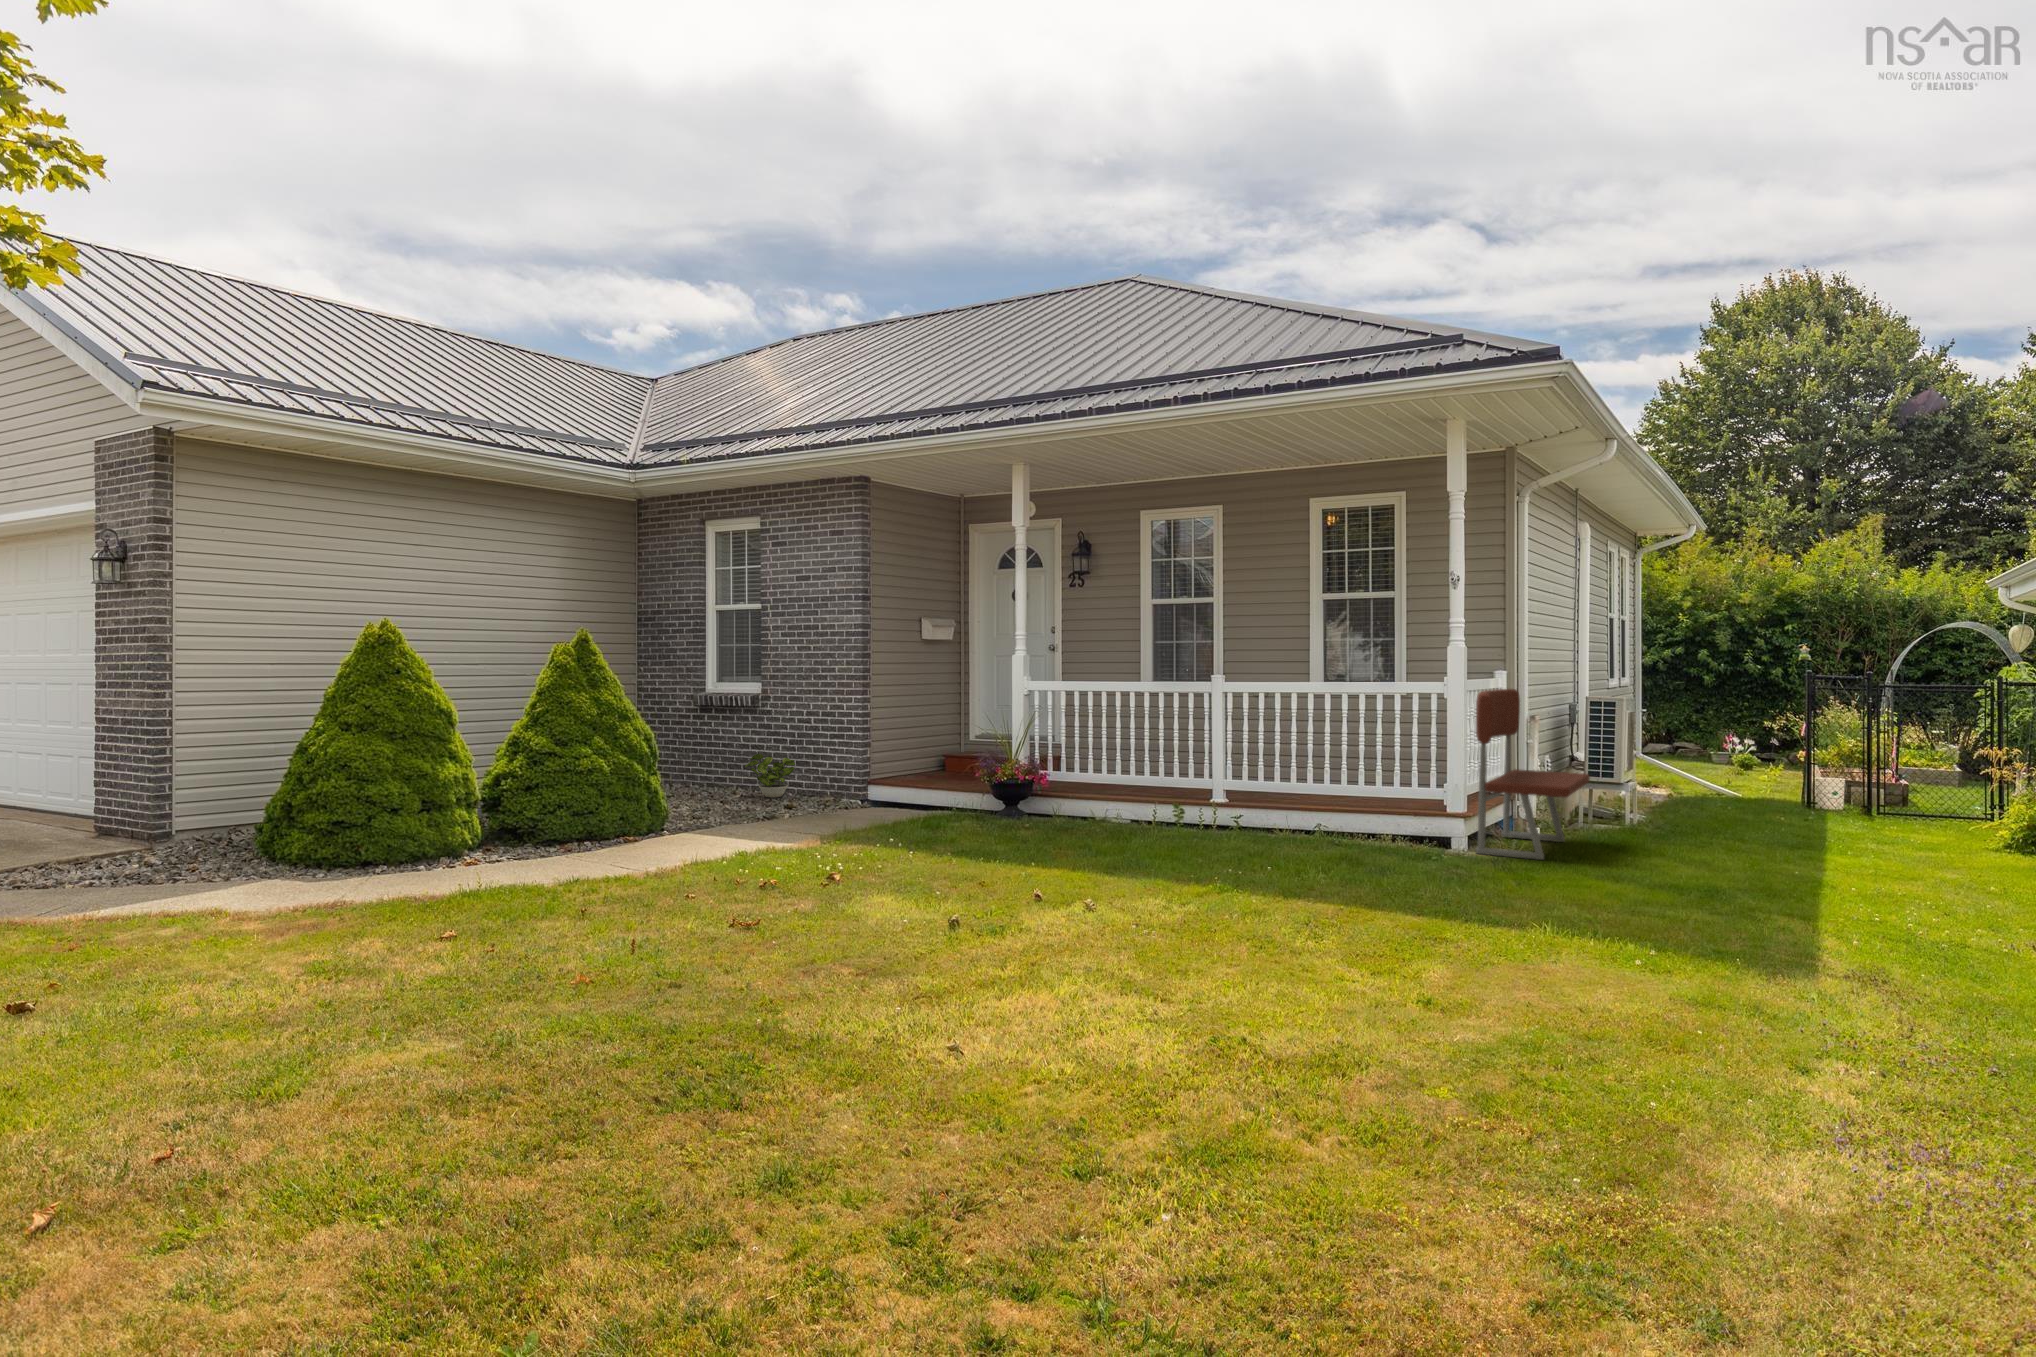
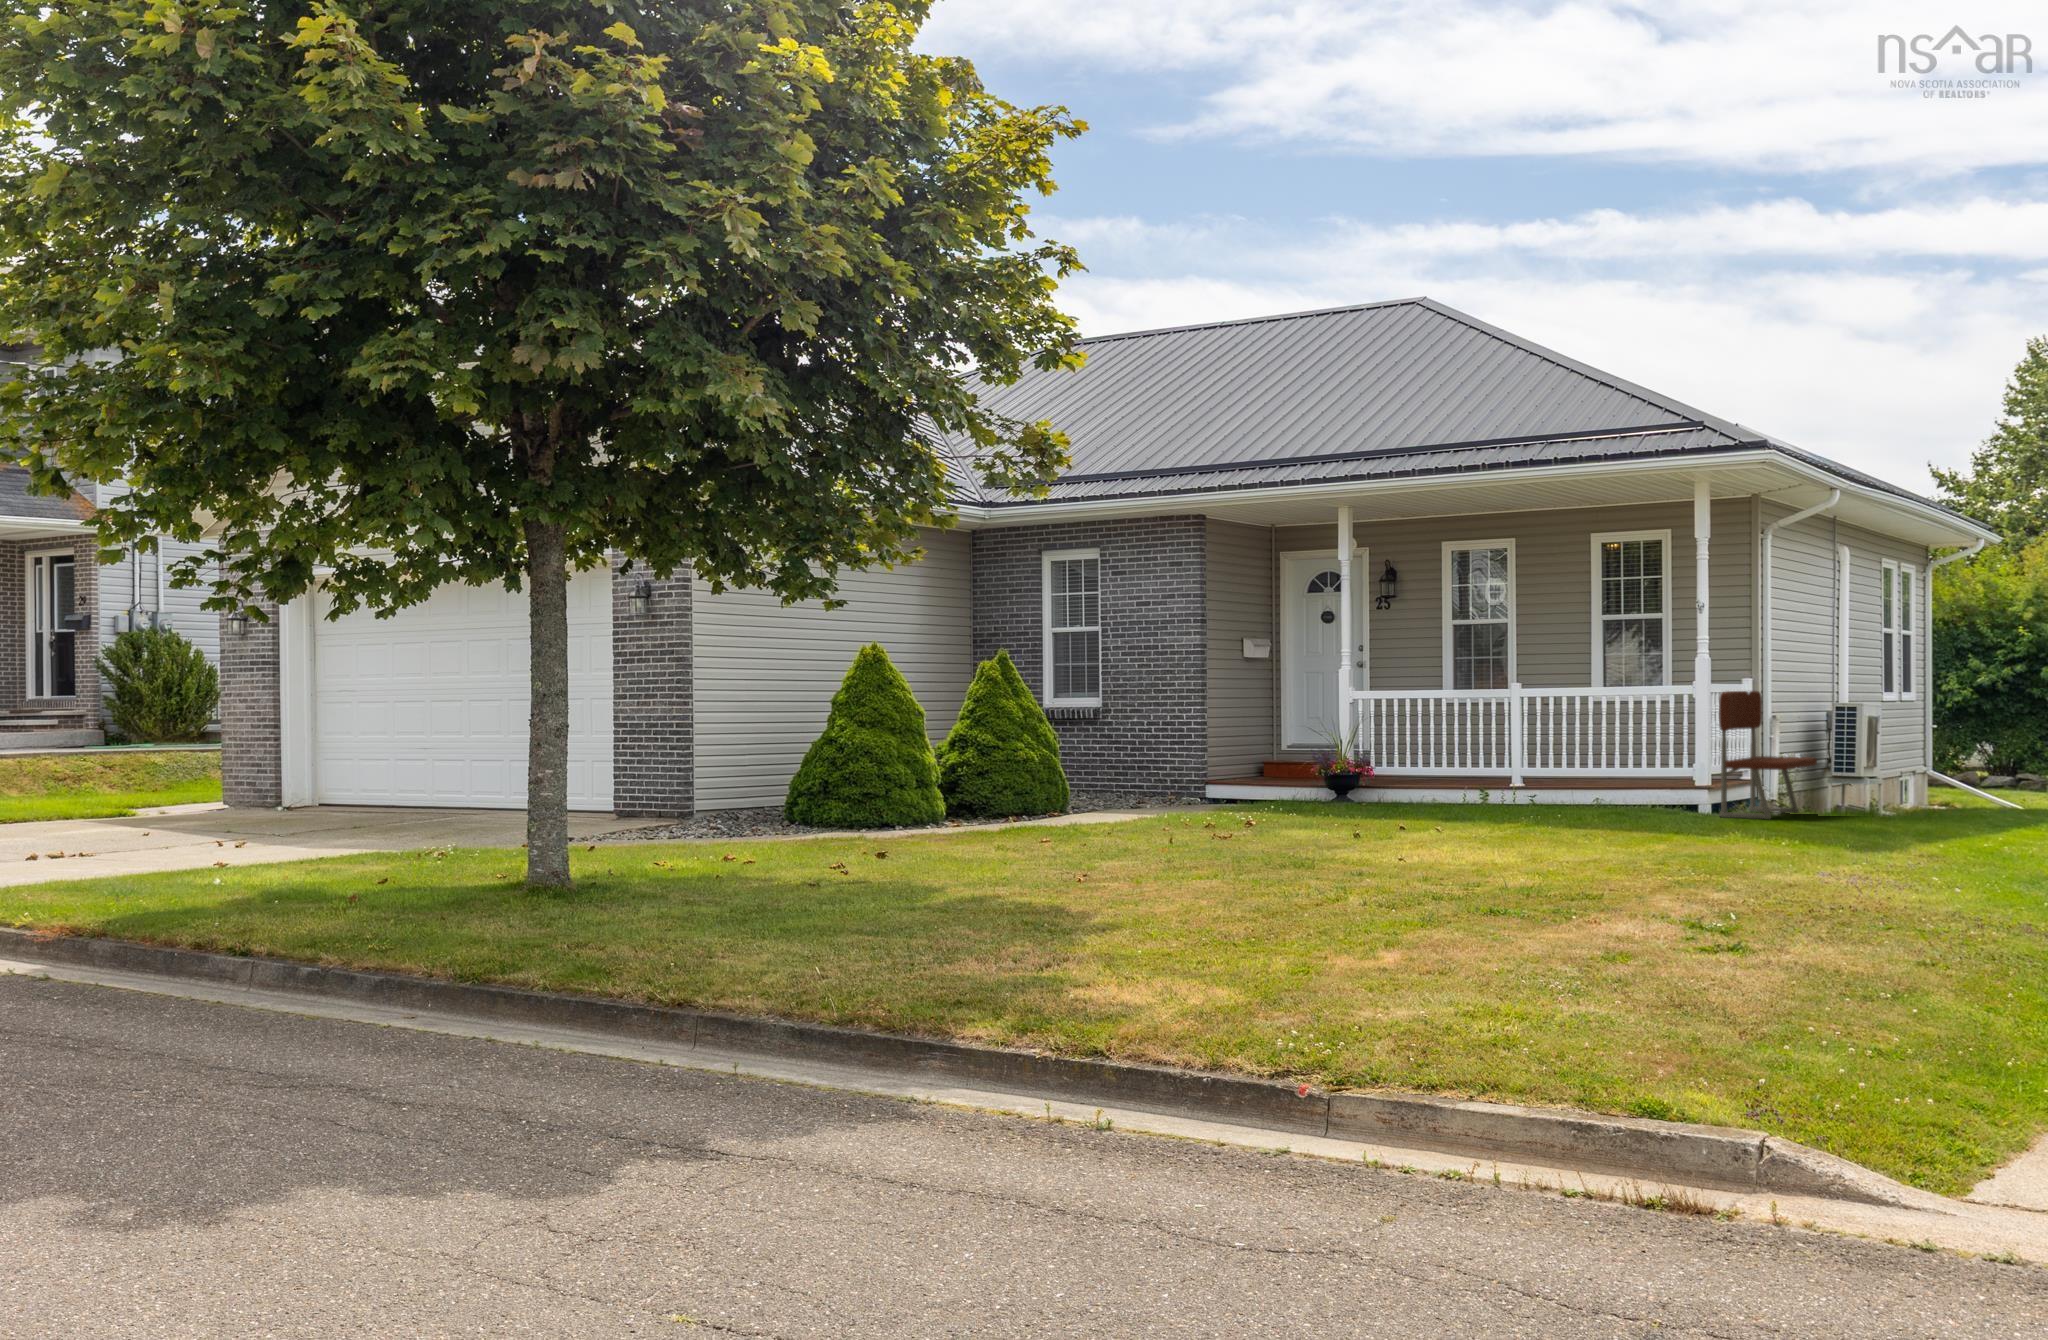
potted plant: present [745,754,795,798] -> none [1097,757,1138,796]

